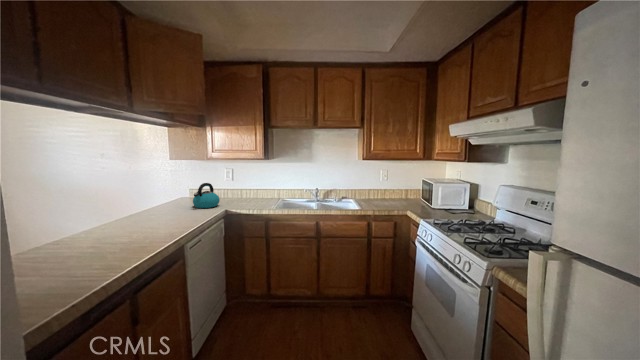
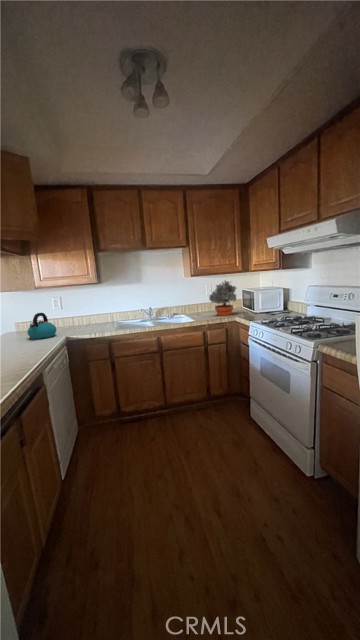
potted plant: none [379,166,413,206] -> present [209,280,236,316]

